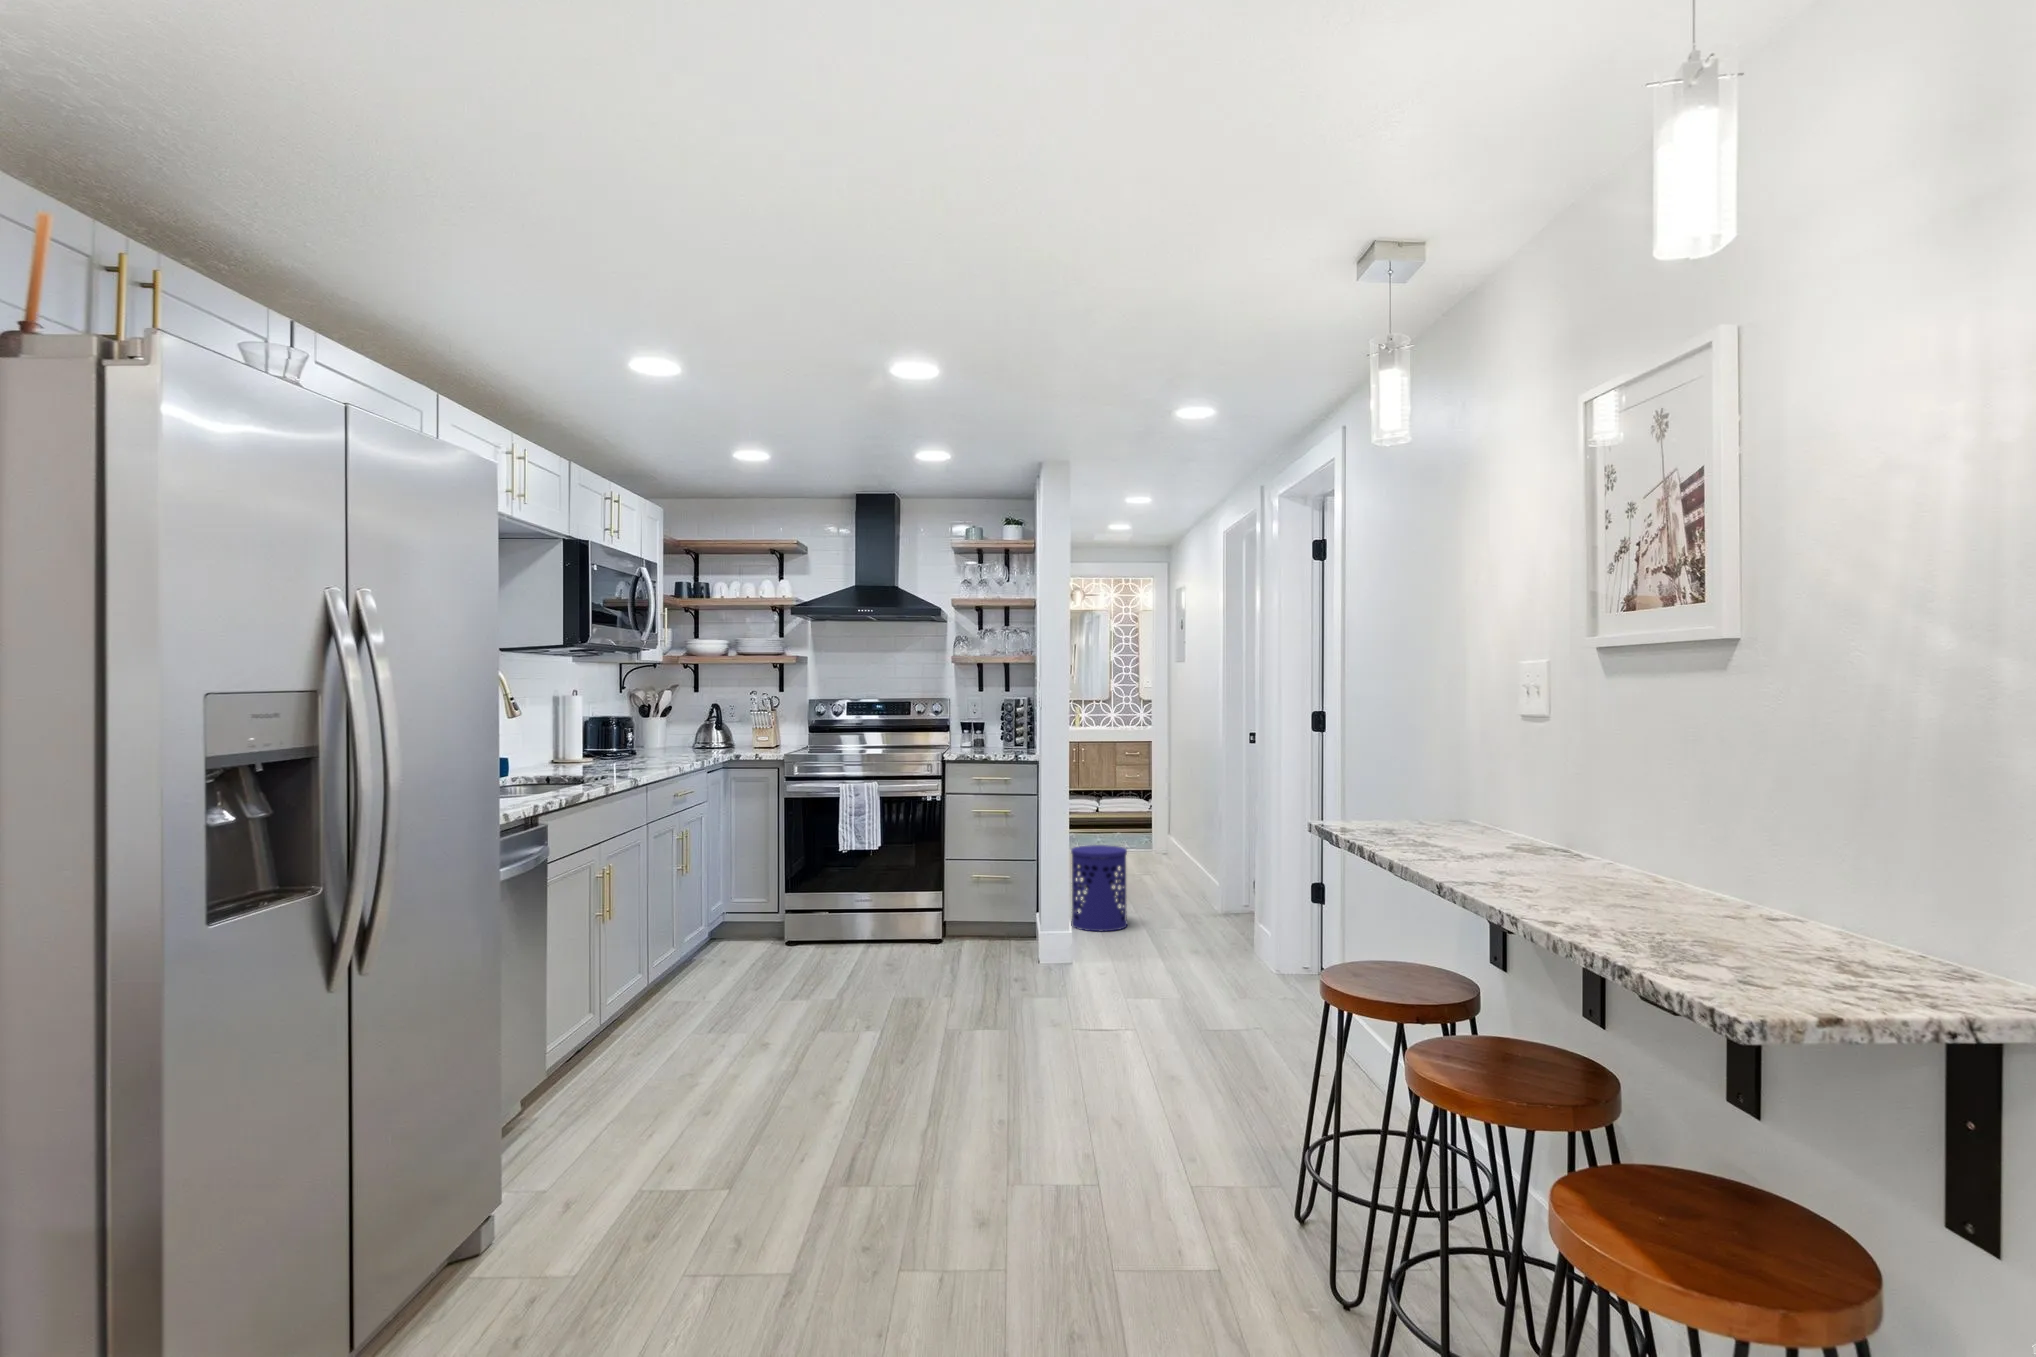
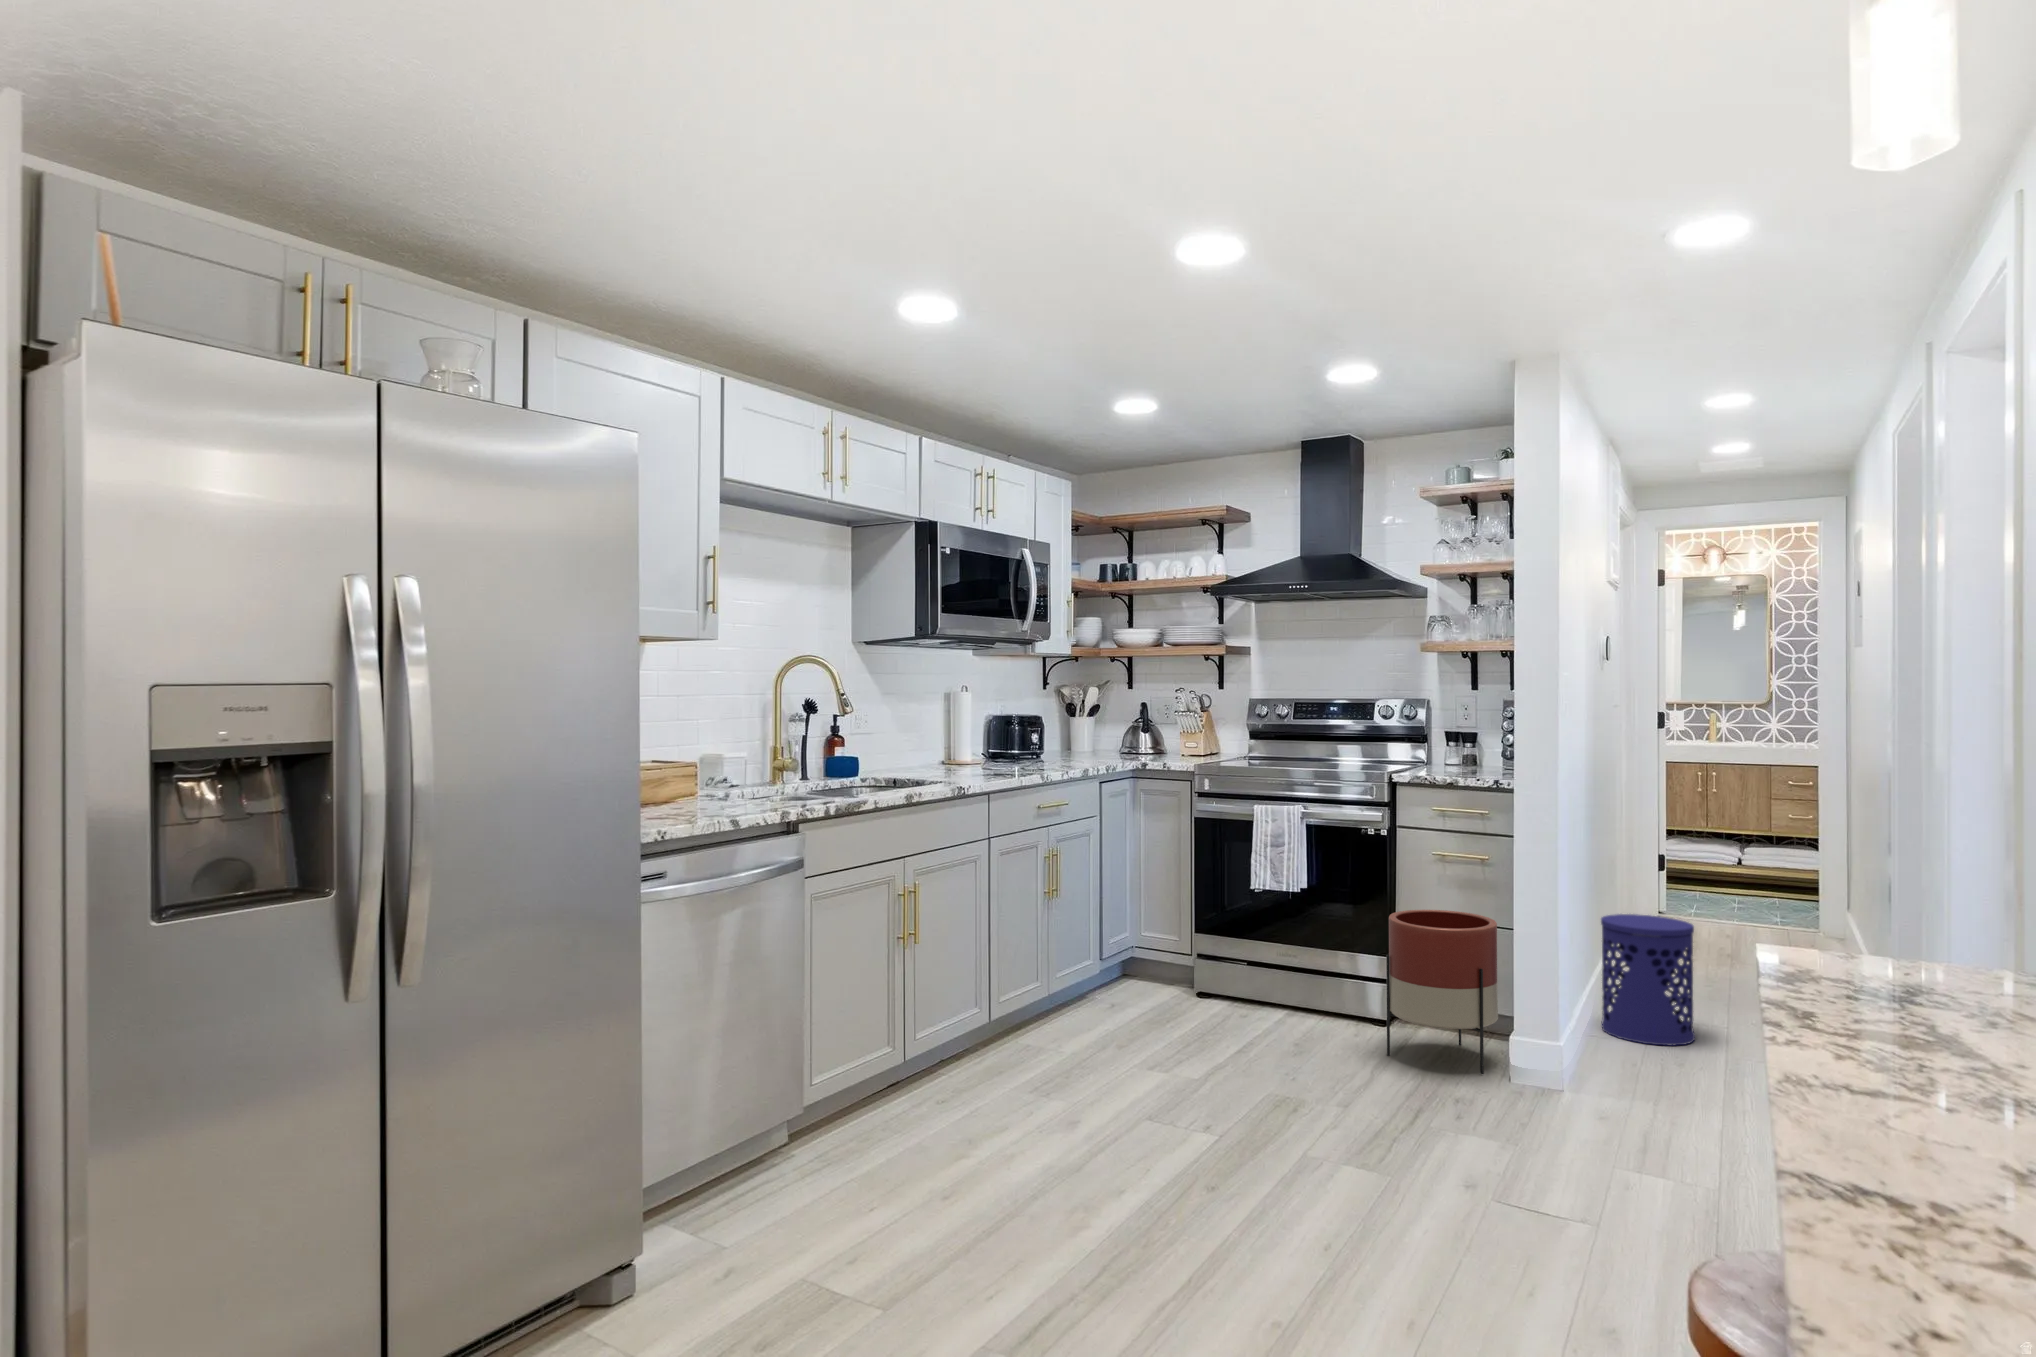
planter: none [953,853,1028,965] -> present [1386,910,1498,1074]

